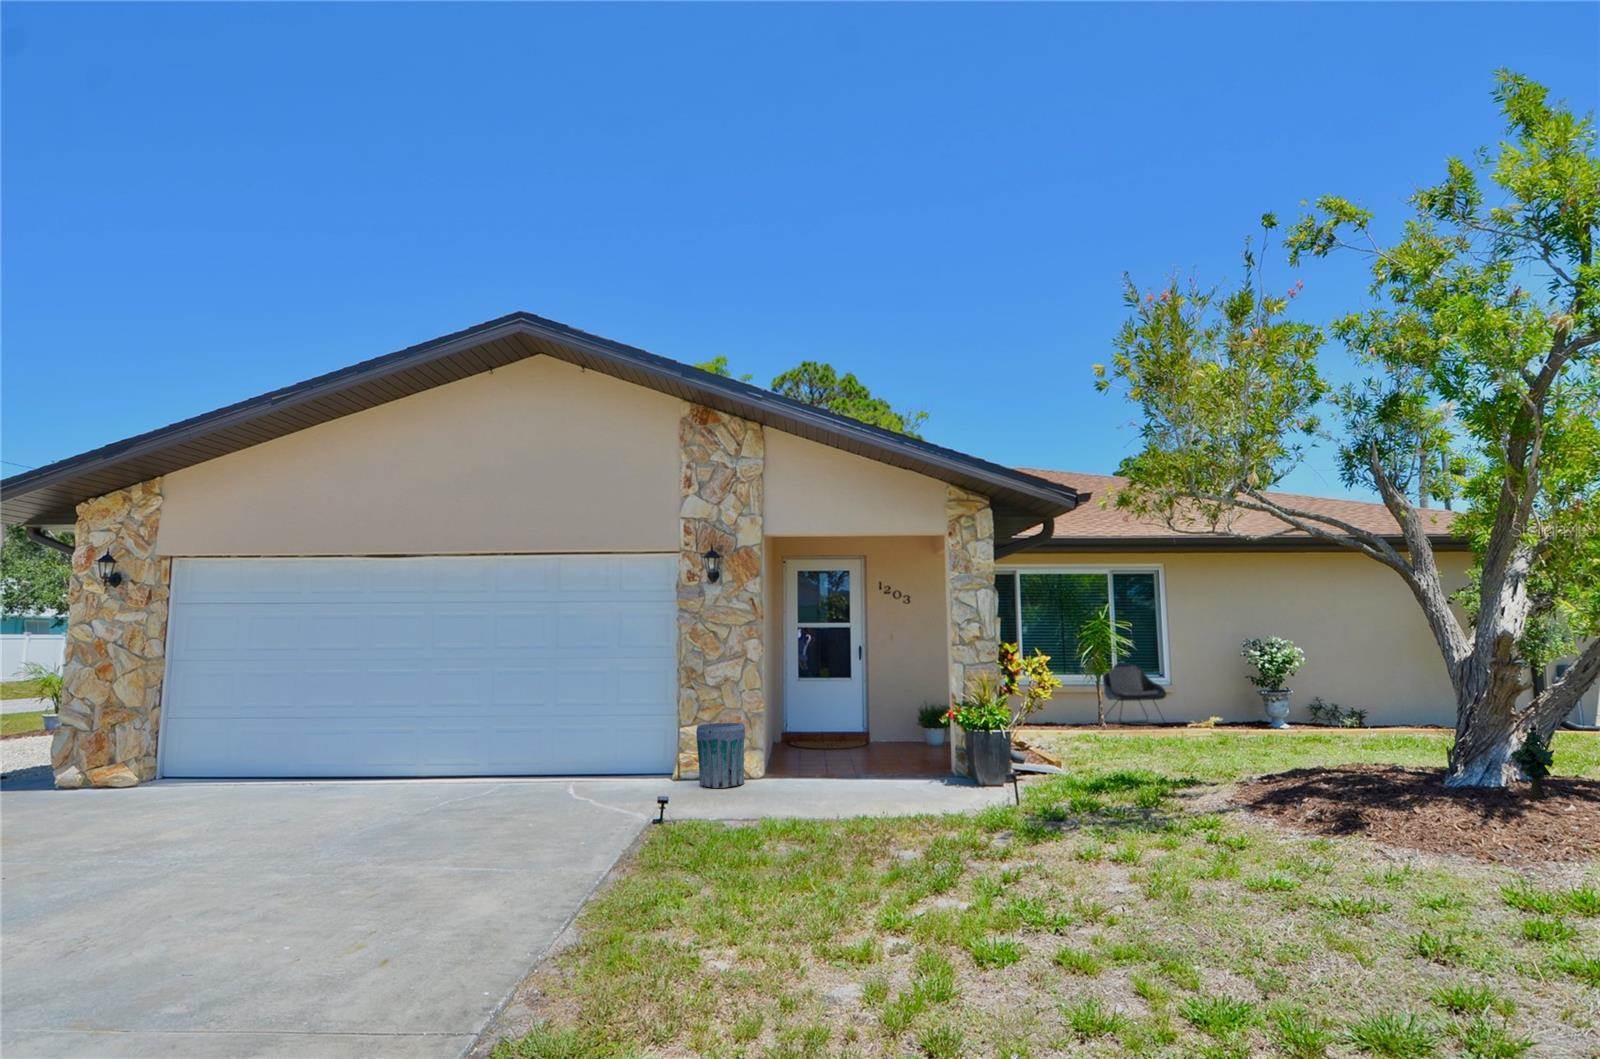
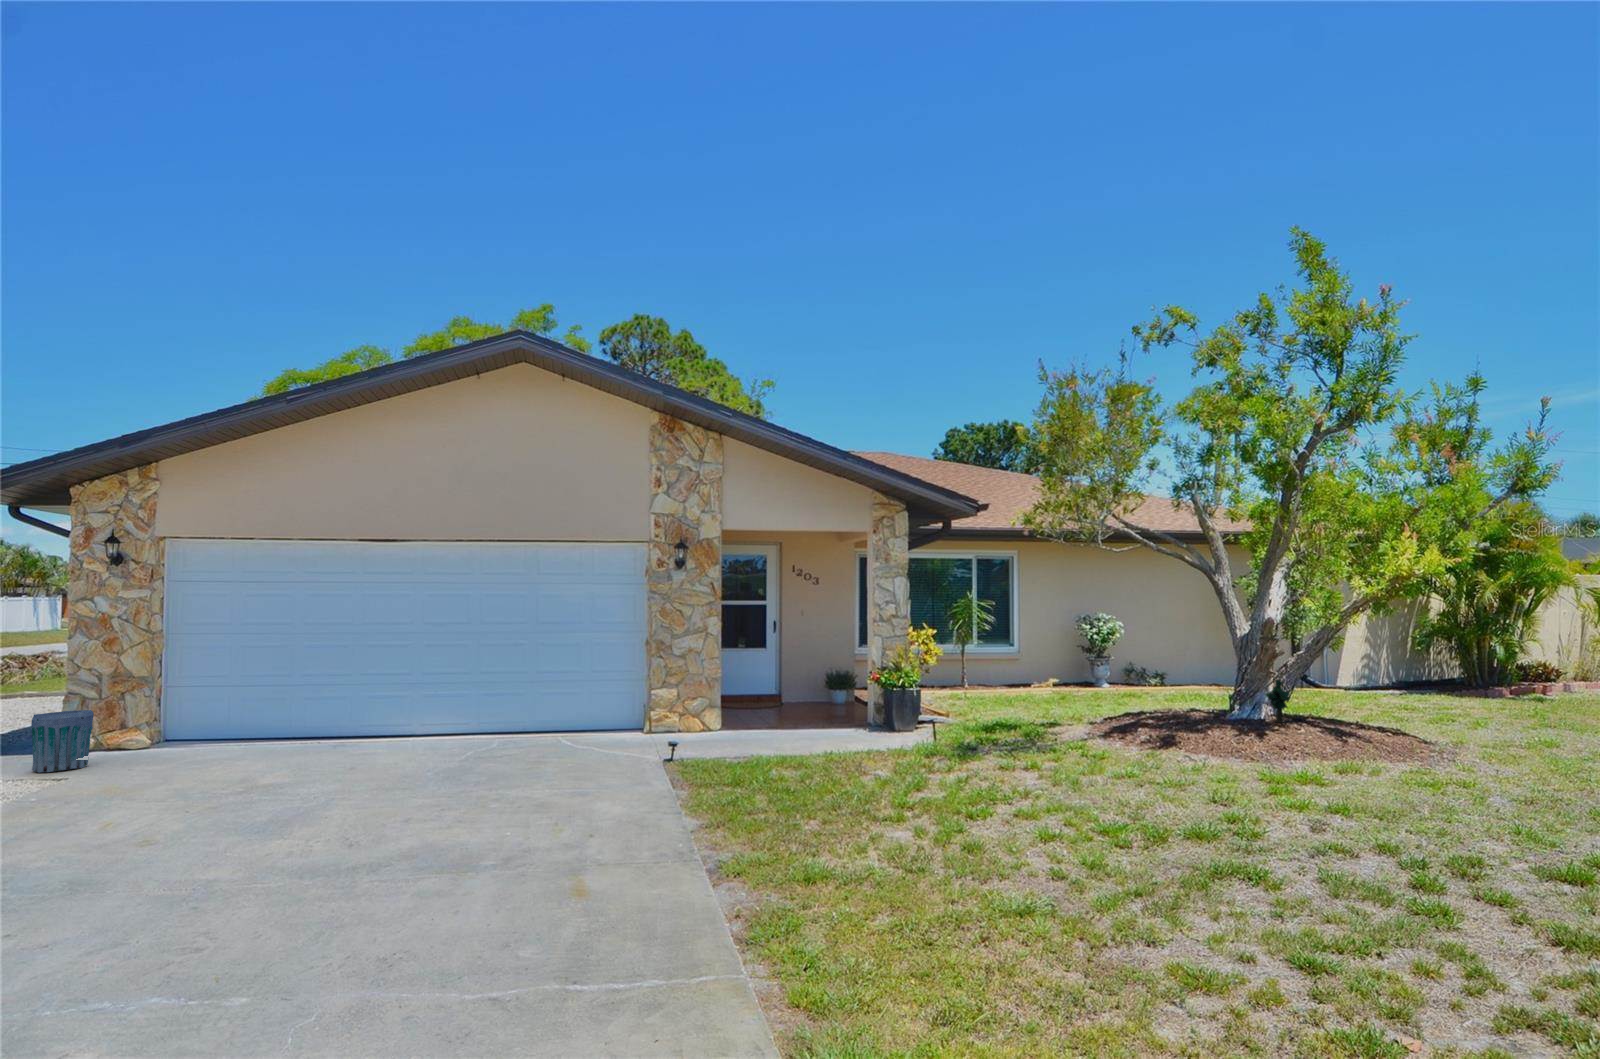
lounge chair: present [1103,664,1167,728] -> none [970,637,1021,689]
trash can: present [696,723,745,788] -> present [31,710,94,773]

